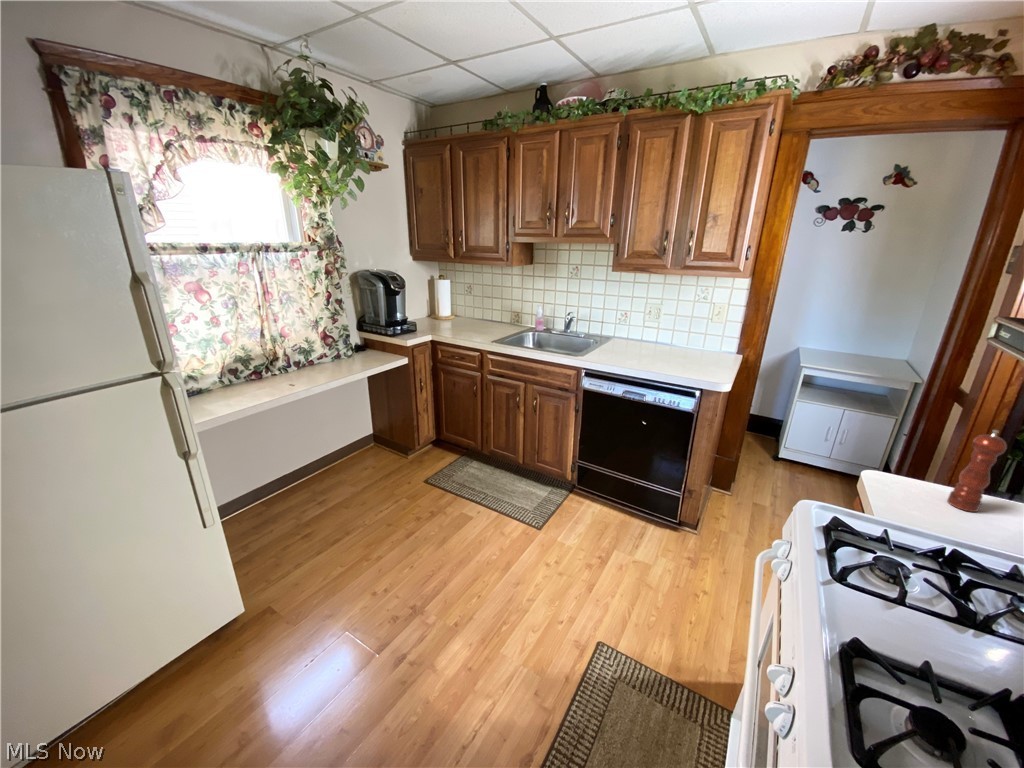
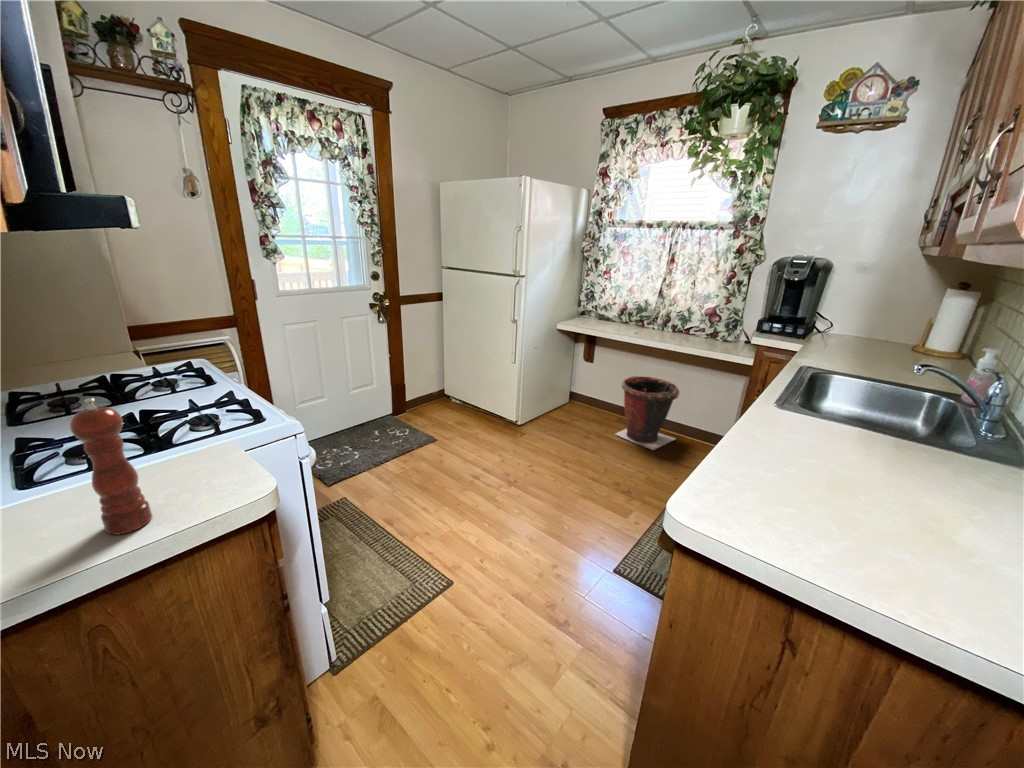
waste bin: none [276,420,360,511] -> present [616,376,679,450]

